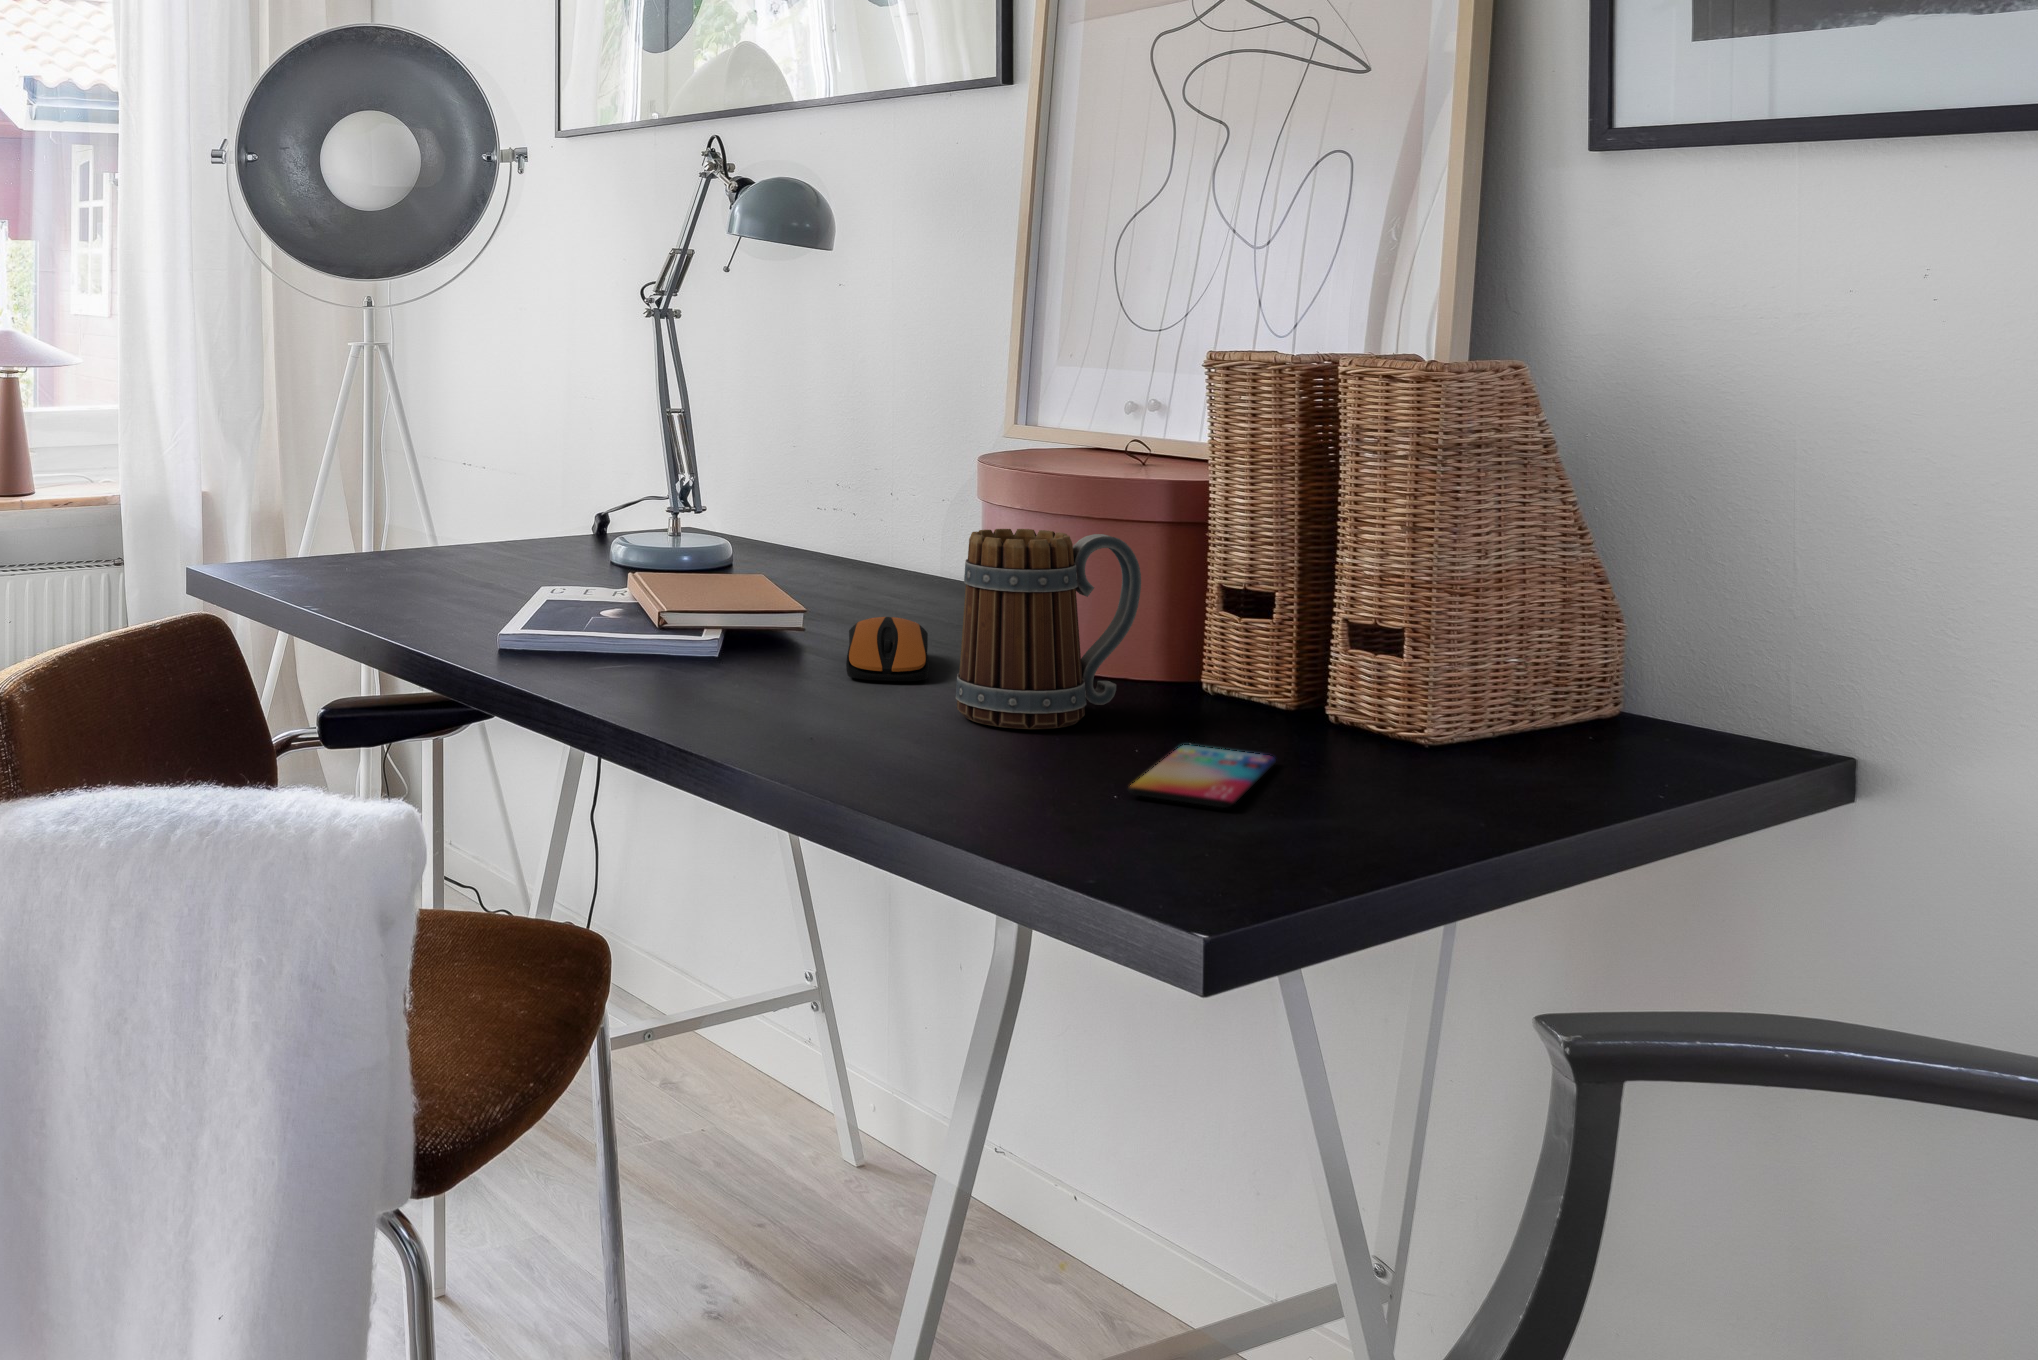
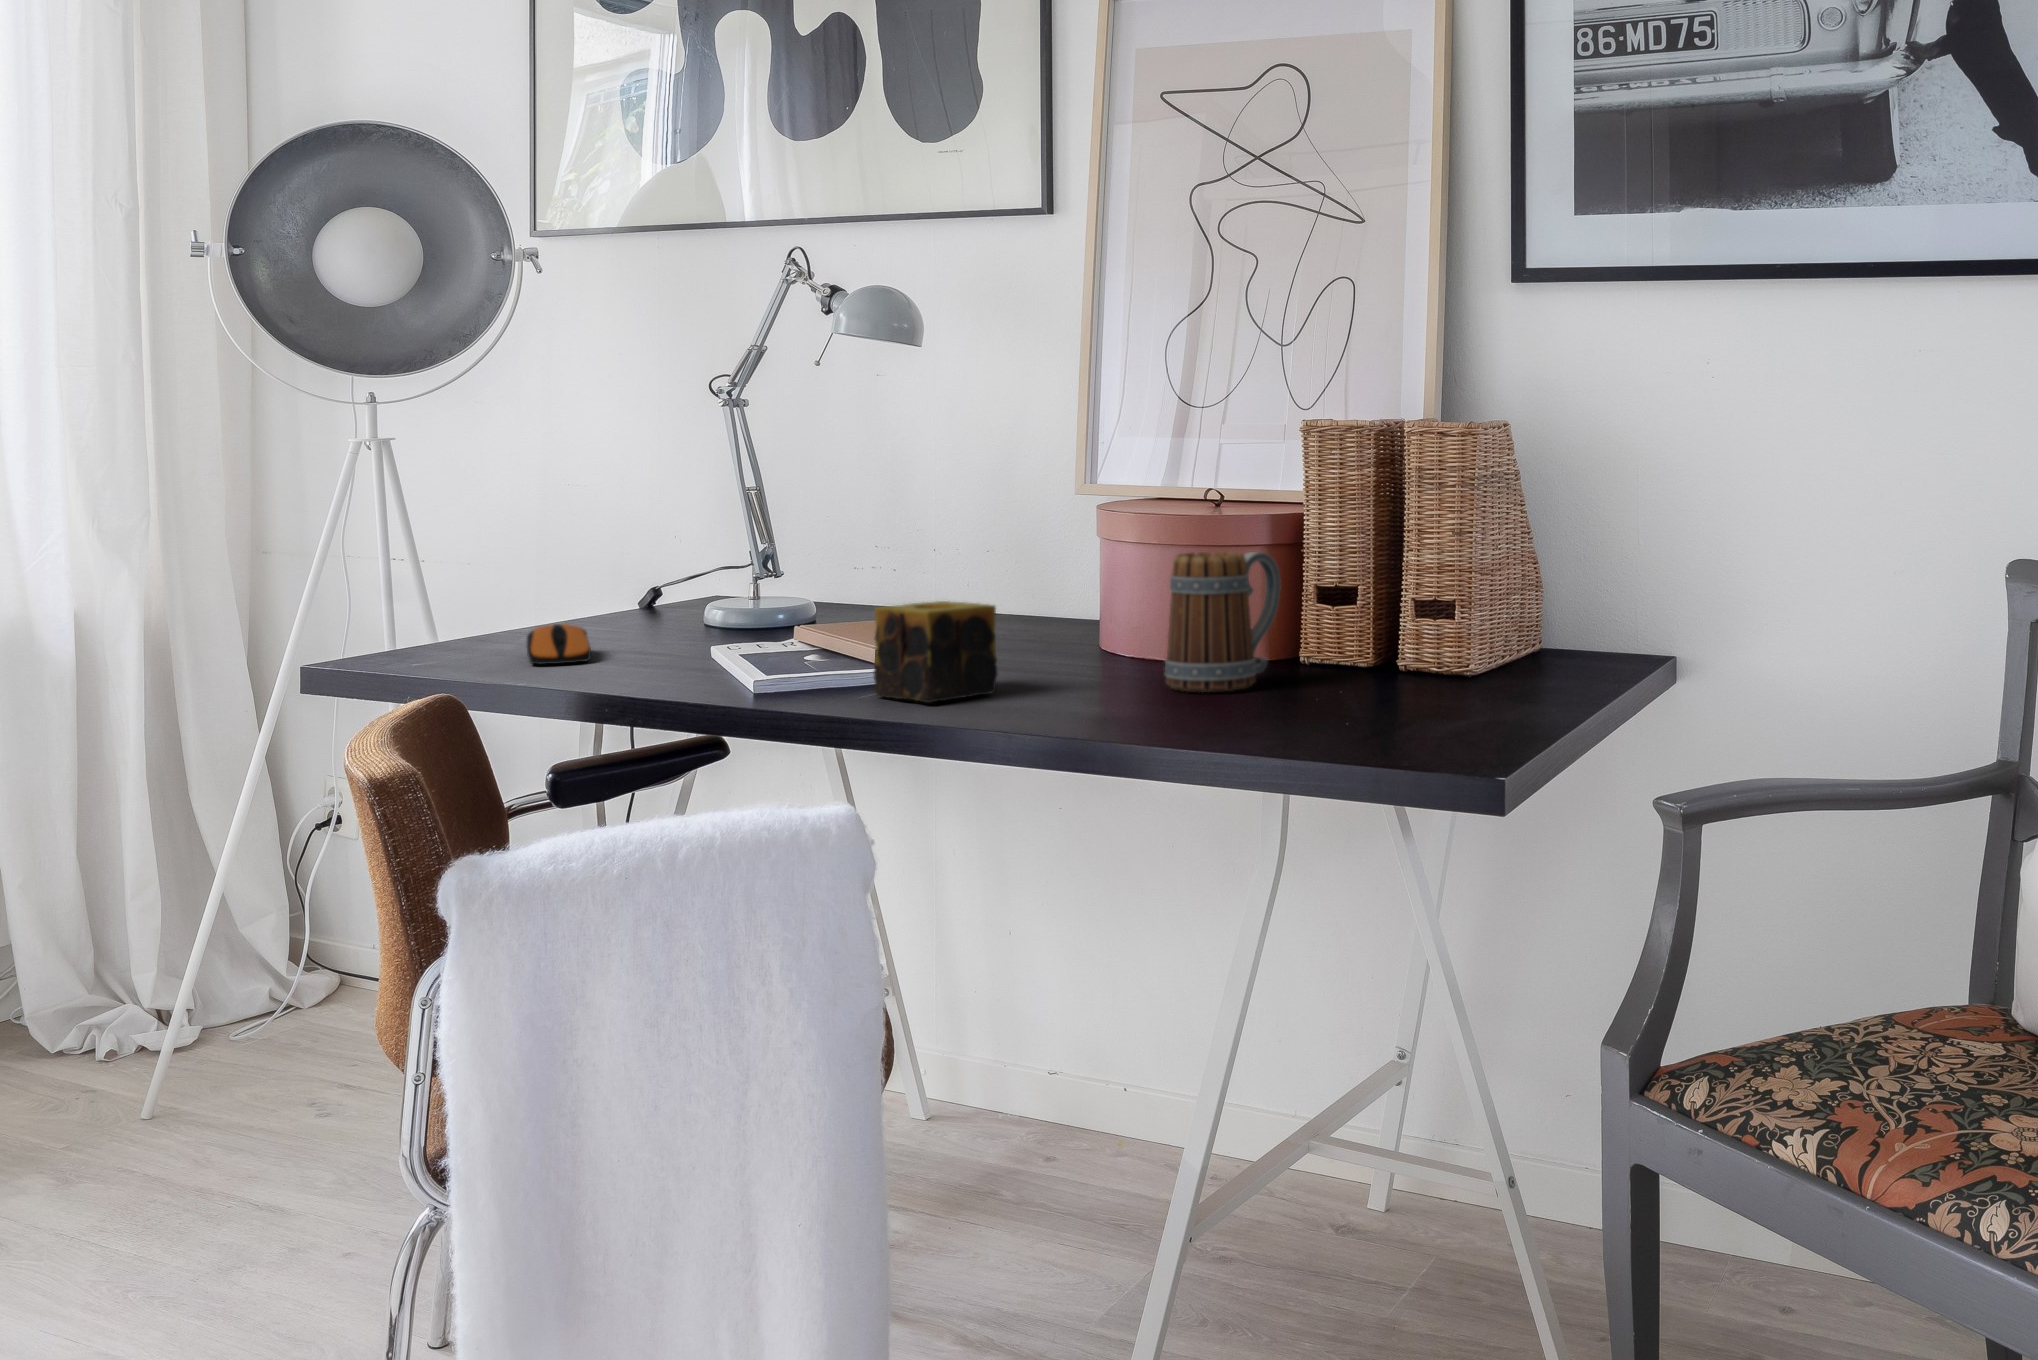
candle: none [602,565,741,697] -> present [873,601,997,703]
computer mouse: present [846,617,929,681] -> present [527,624,591,664]
smartphone: present [1128,745,1276,808] -> none [1335,686,1409,711]

